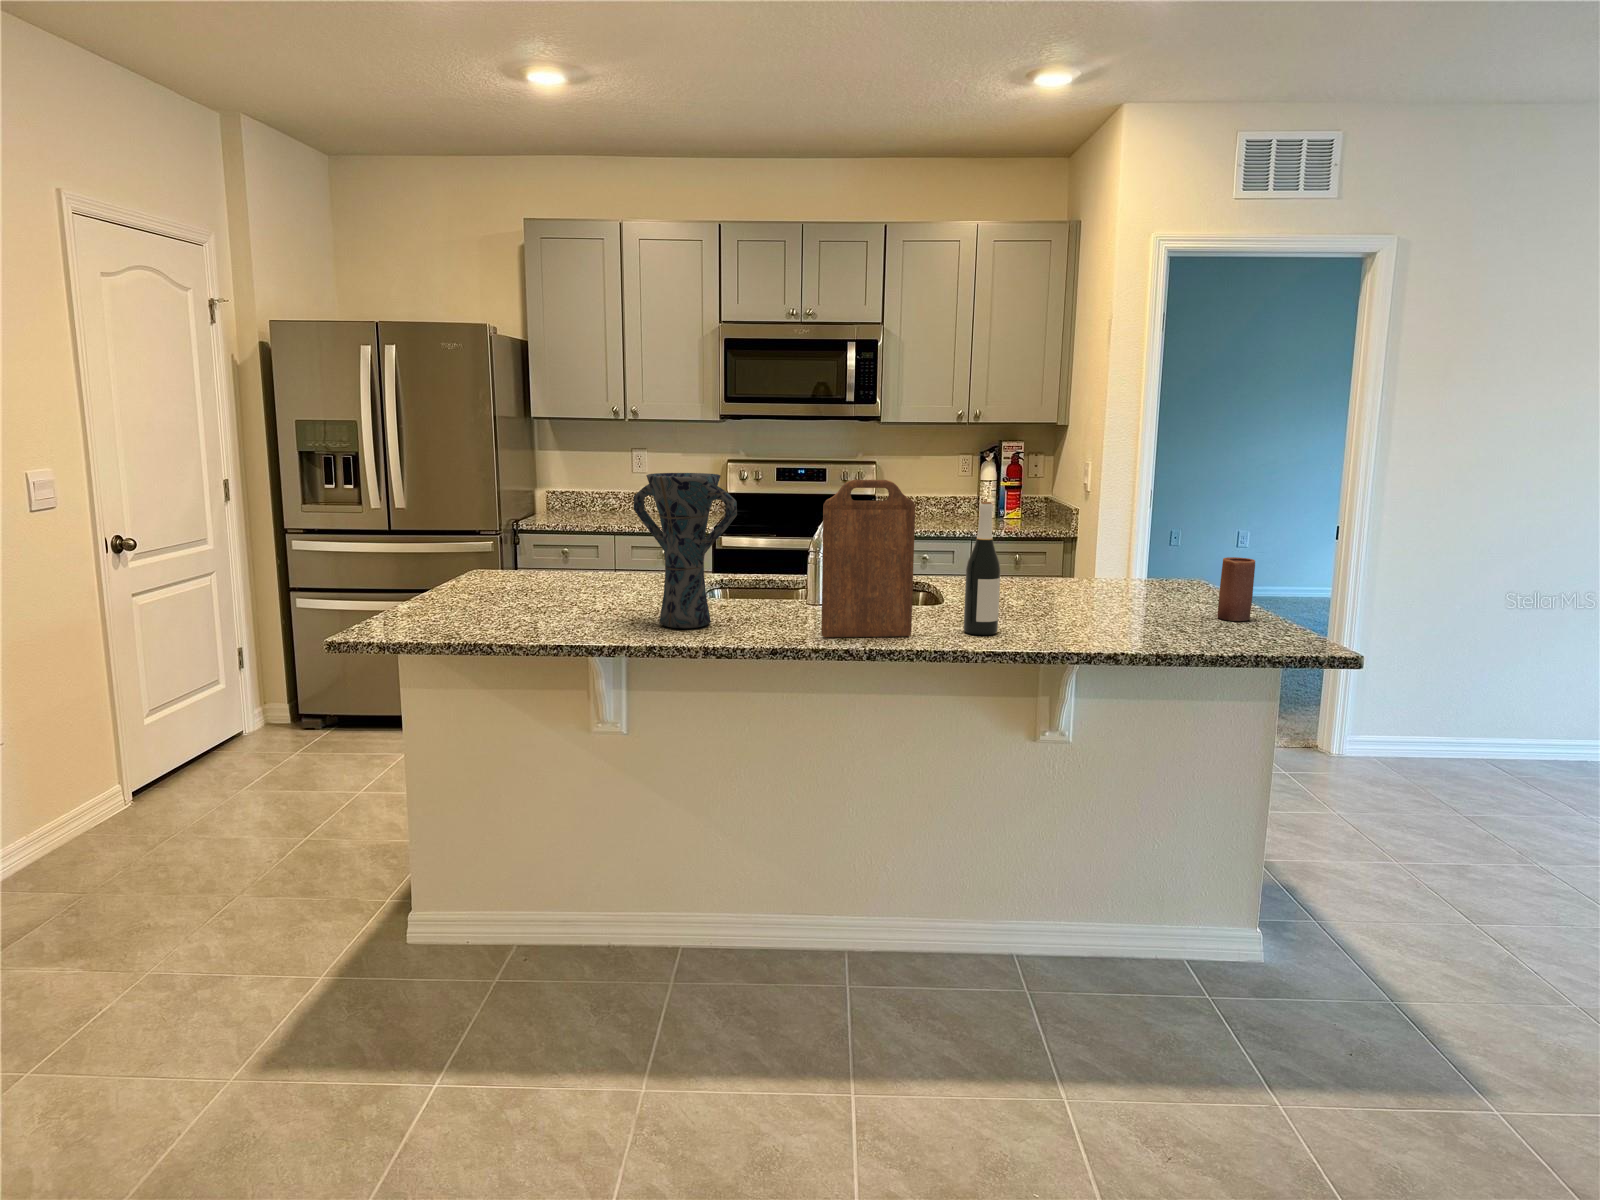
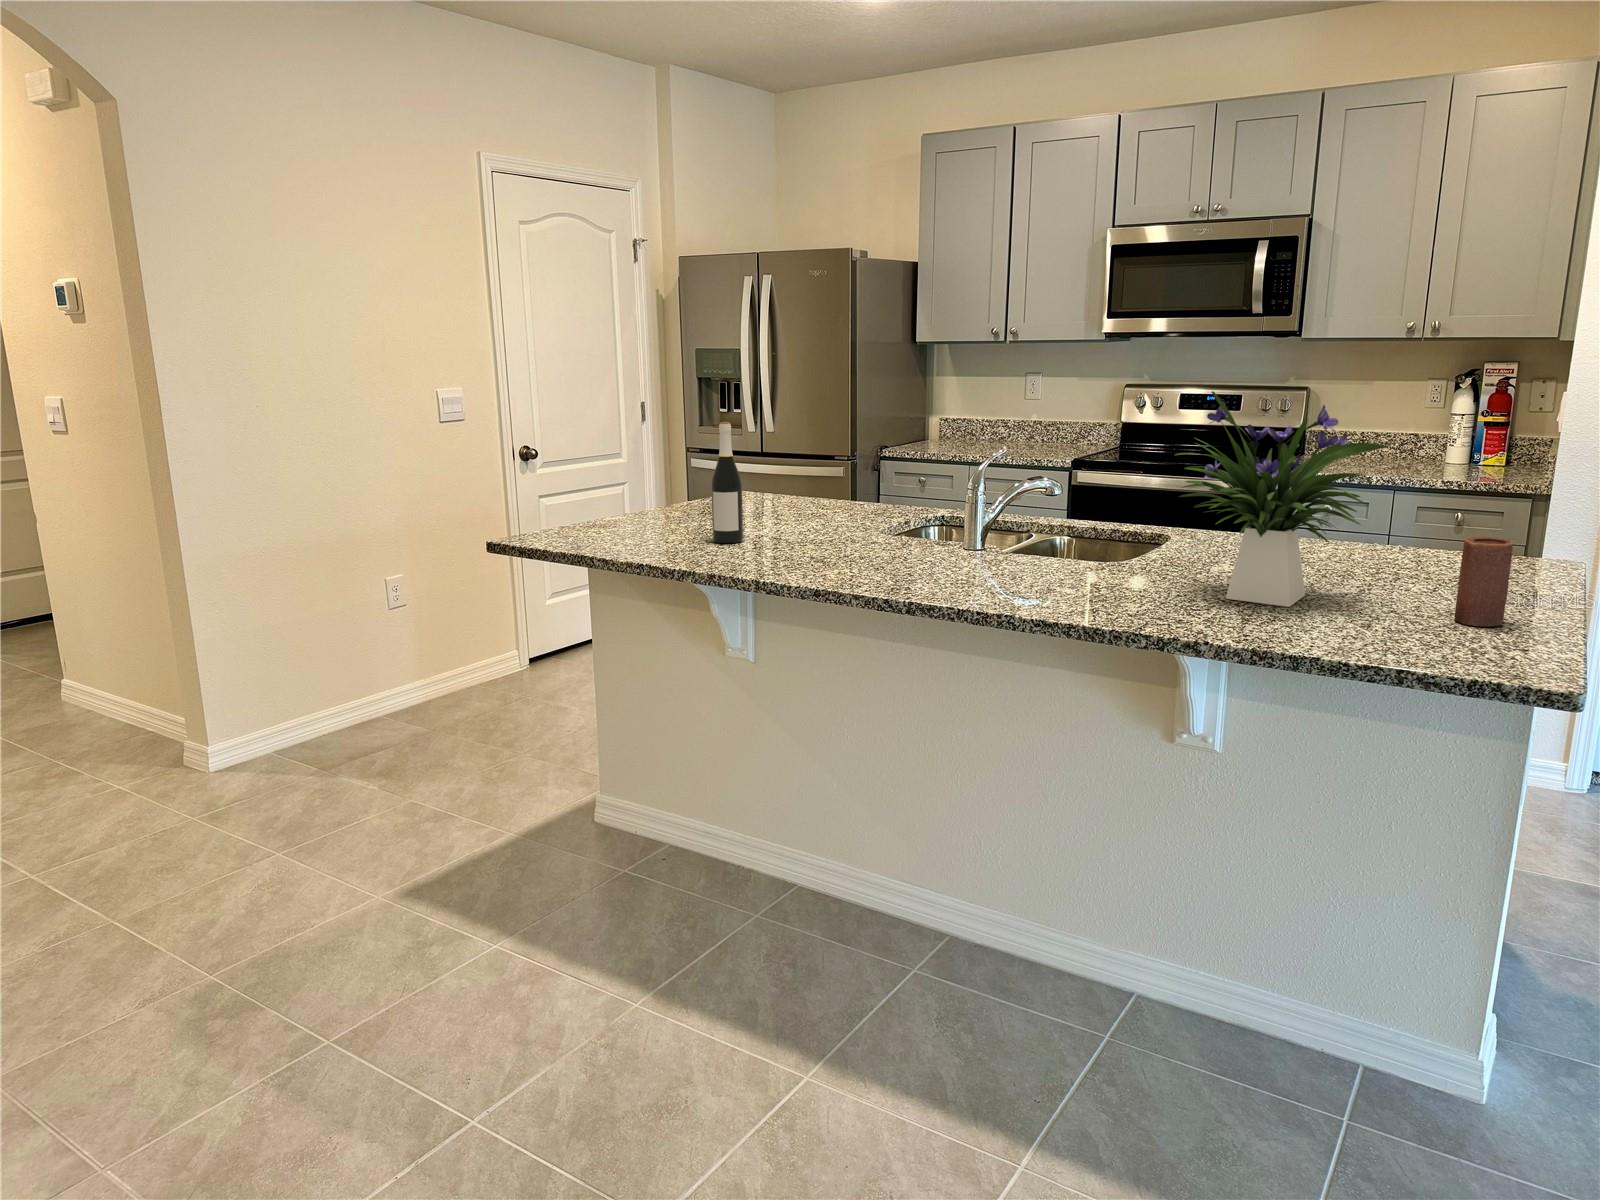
flower arrangement: none [1012,455,1172,621] -> present [1175,391,1389,607]
vase: present [633,473,737,629] -> none [762,406,836,563]
cutting board: present [821,480,915,637] -> none [896,417,996,594]
wine bottle: present [964,502,1001,635] -> present [711,422,743,543]

